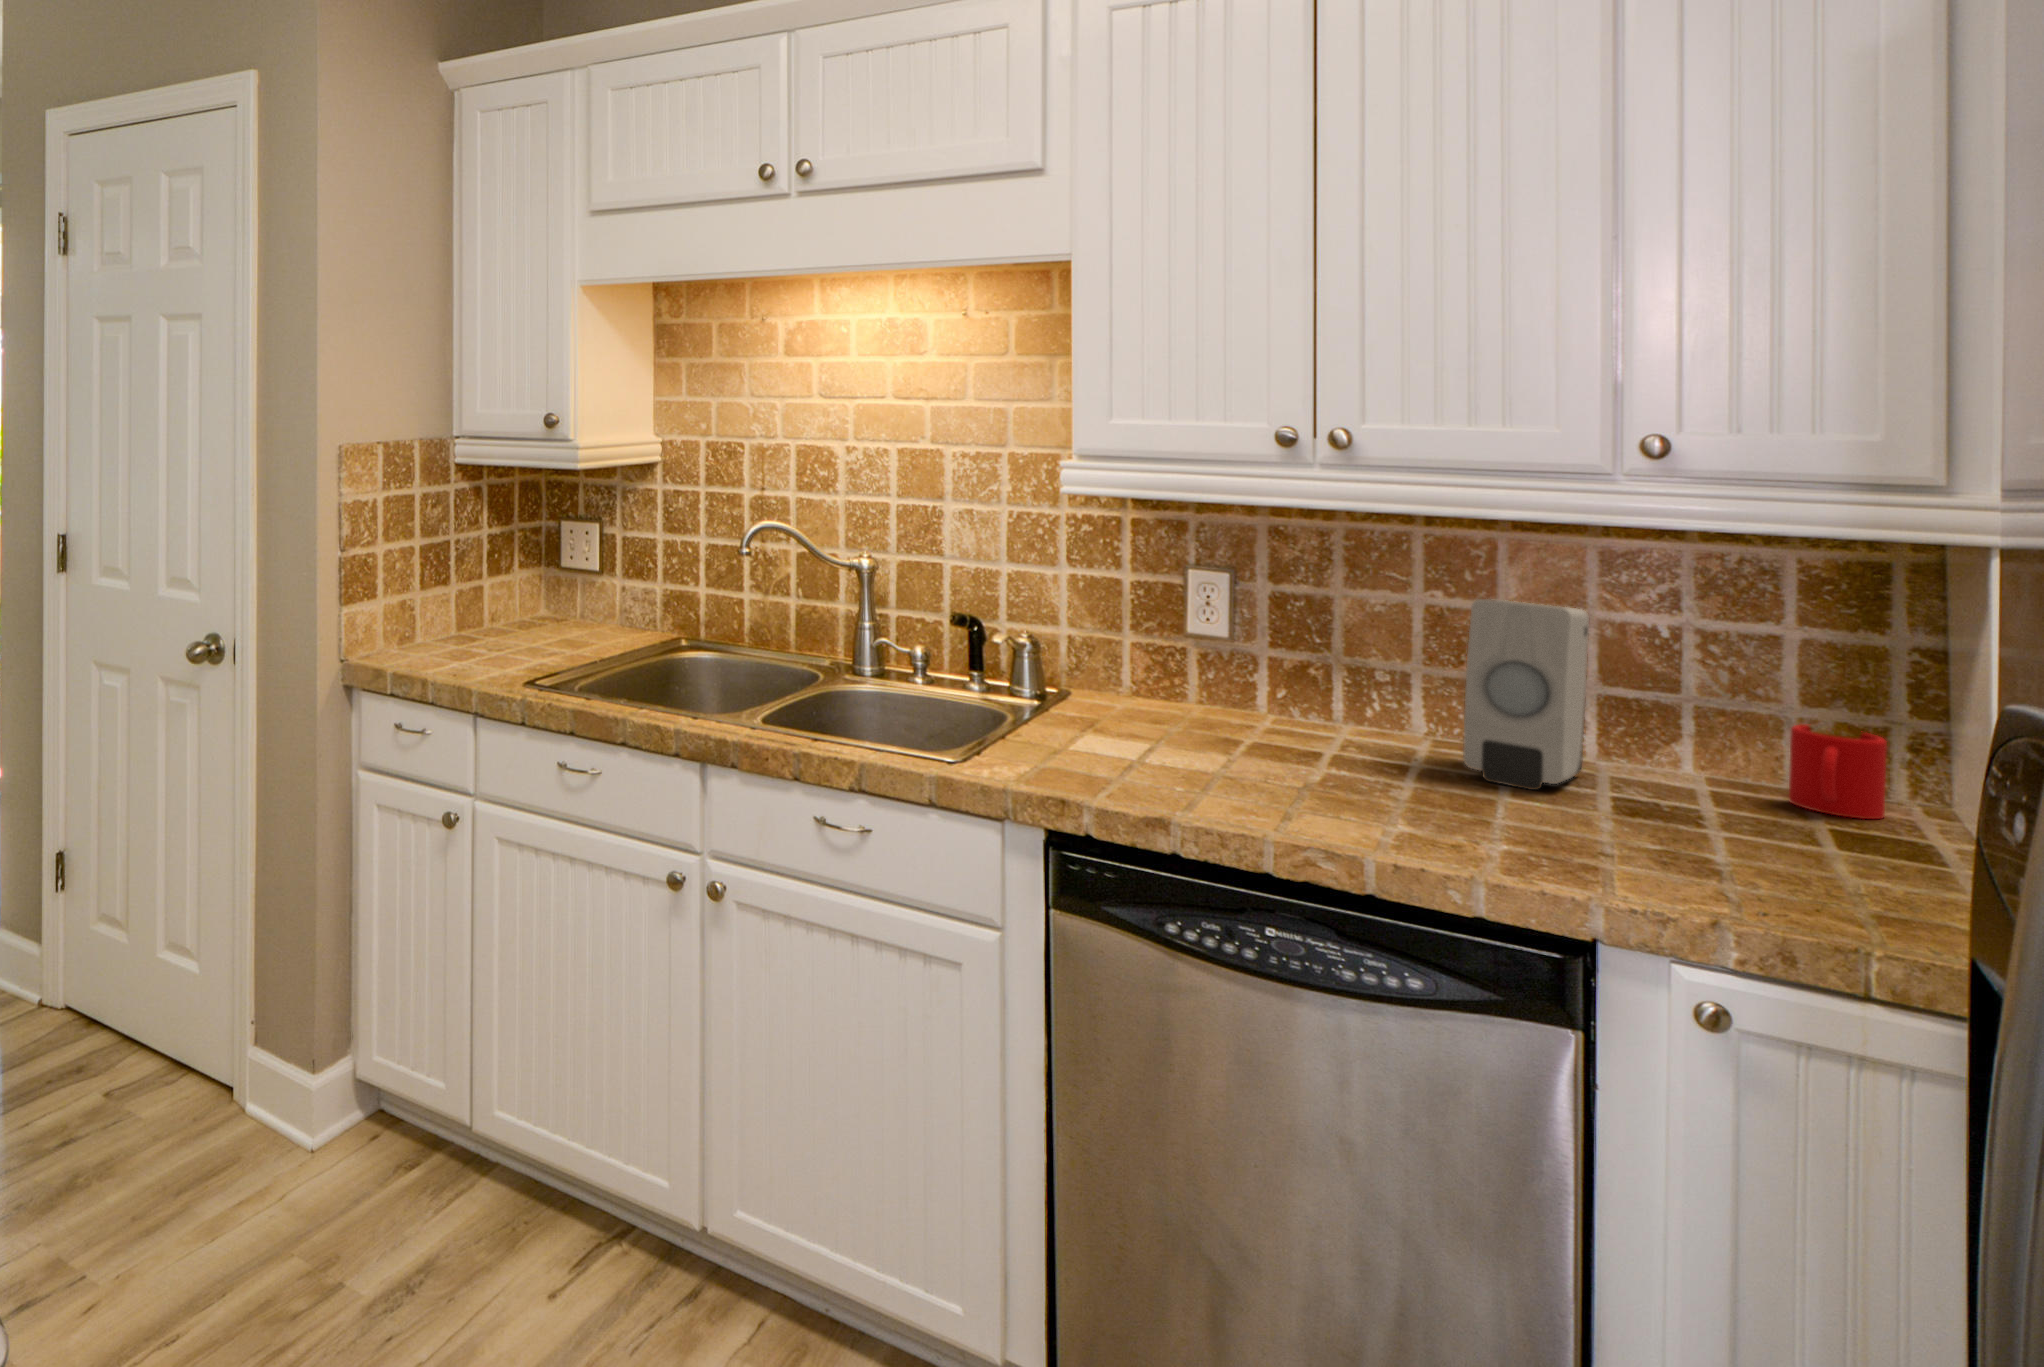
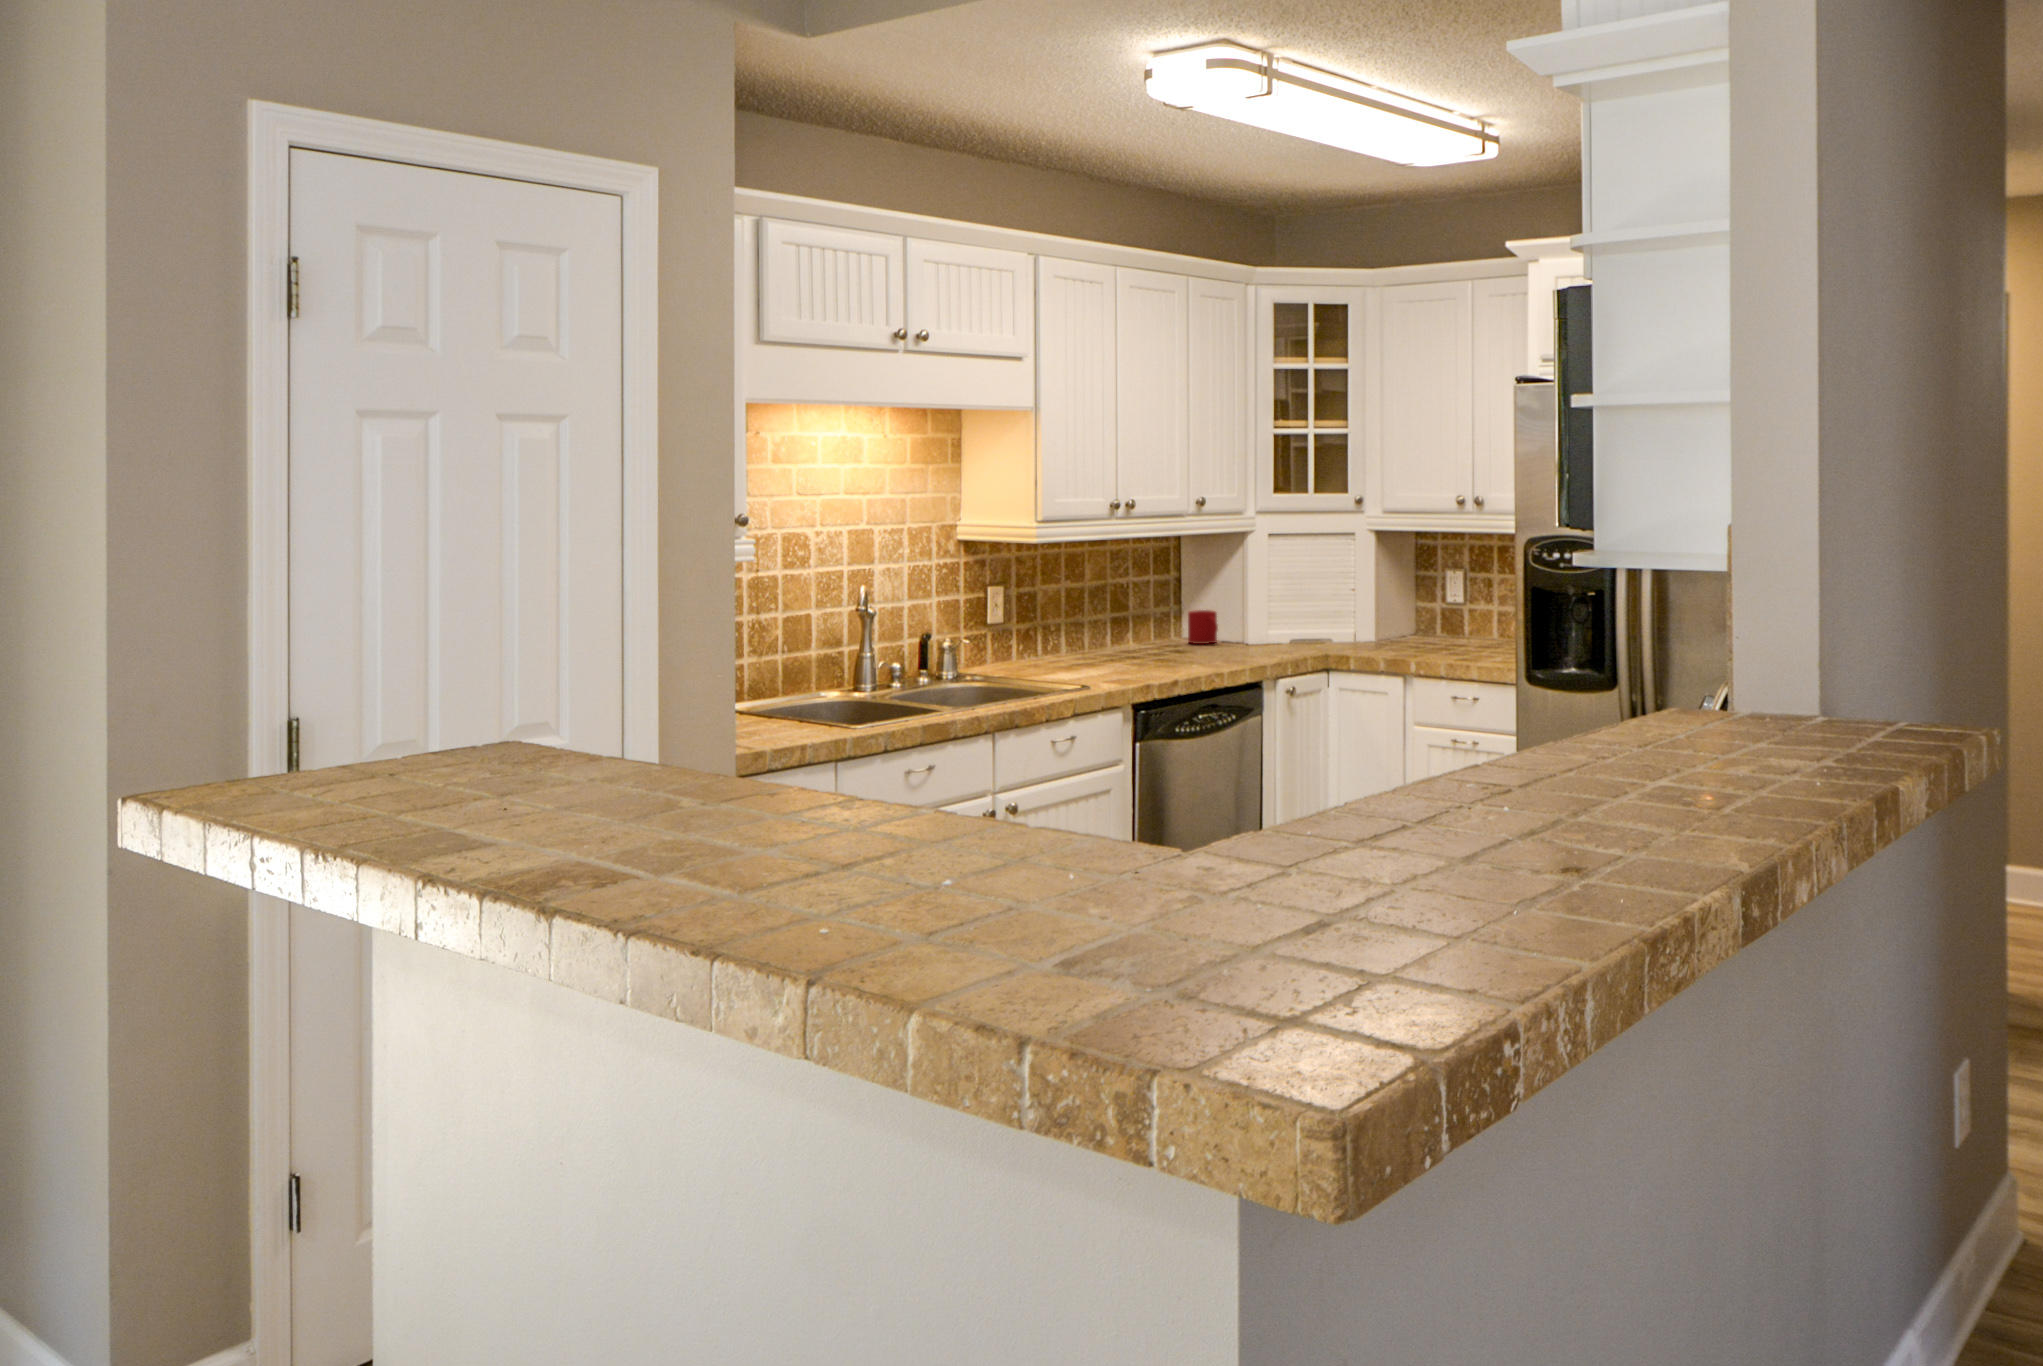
soap dispenser: present [1463,599,1589,790] -> none [1112,574,1175,658]

